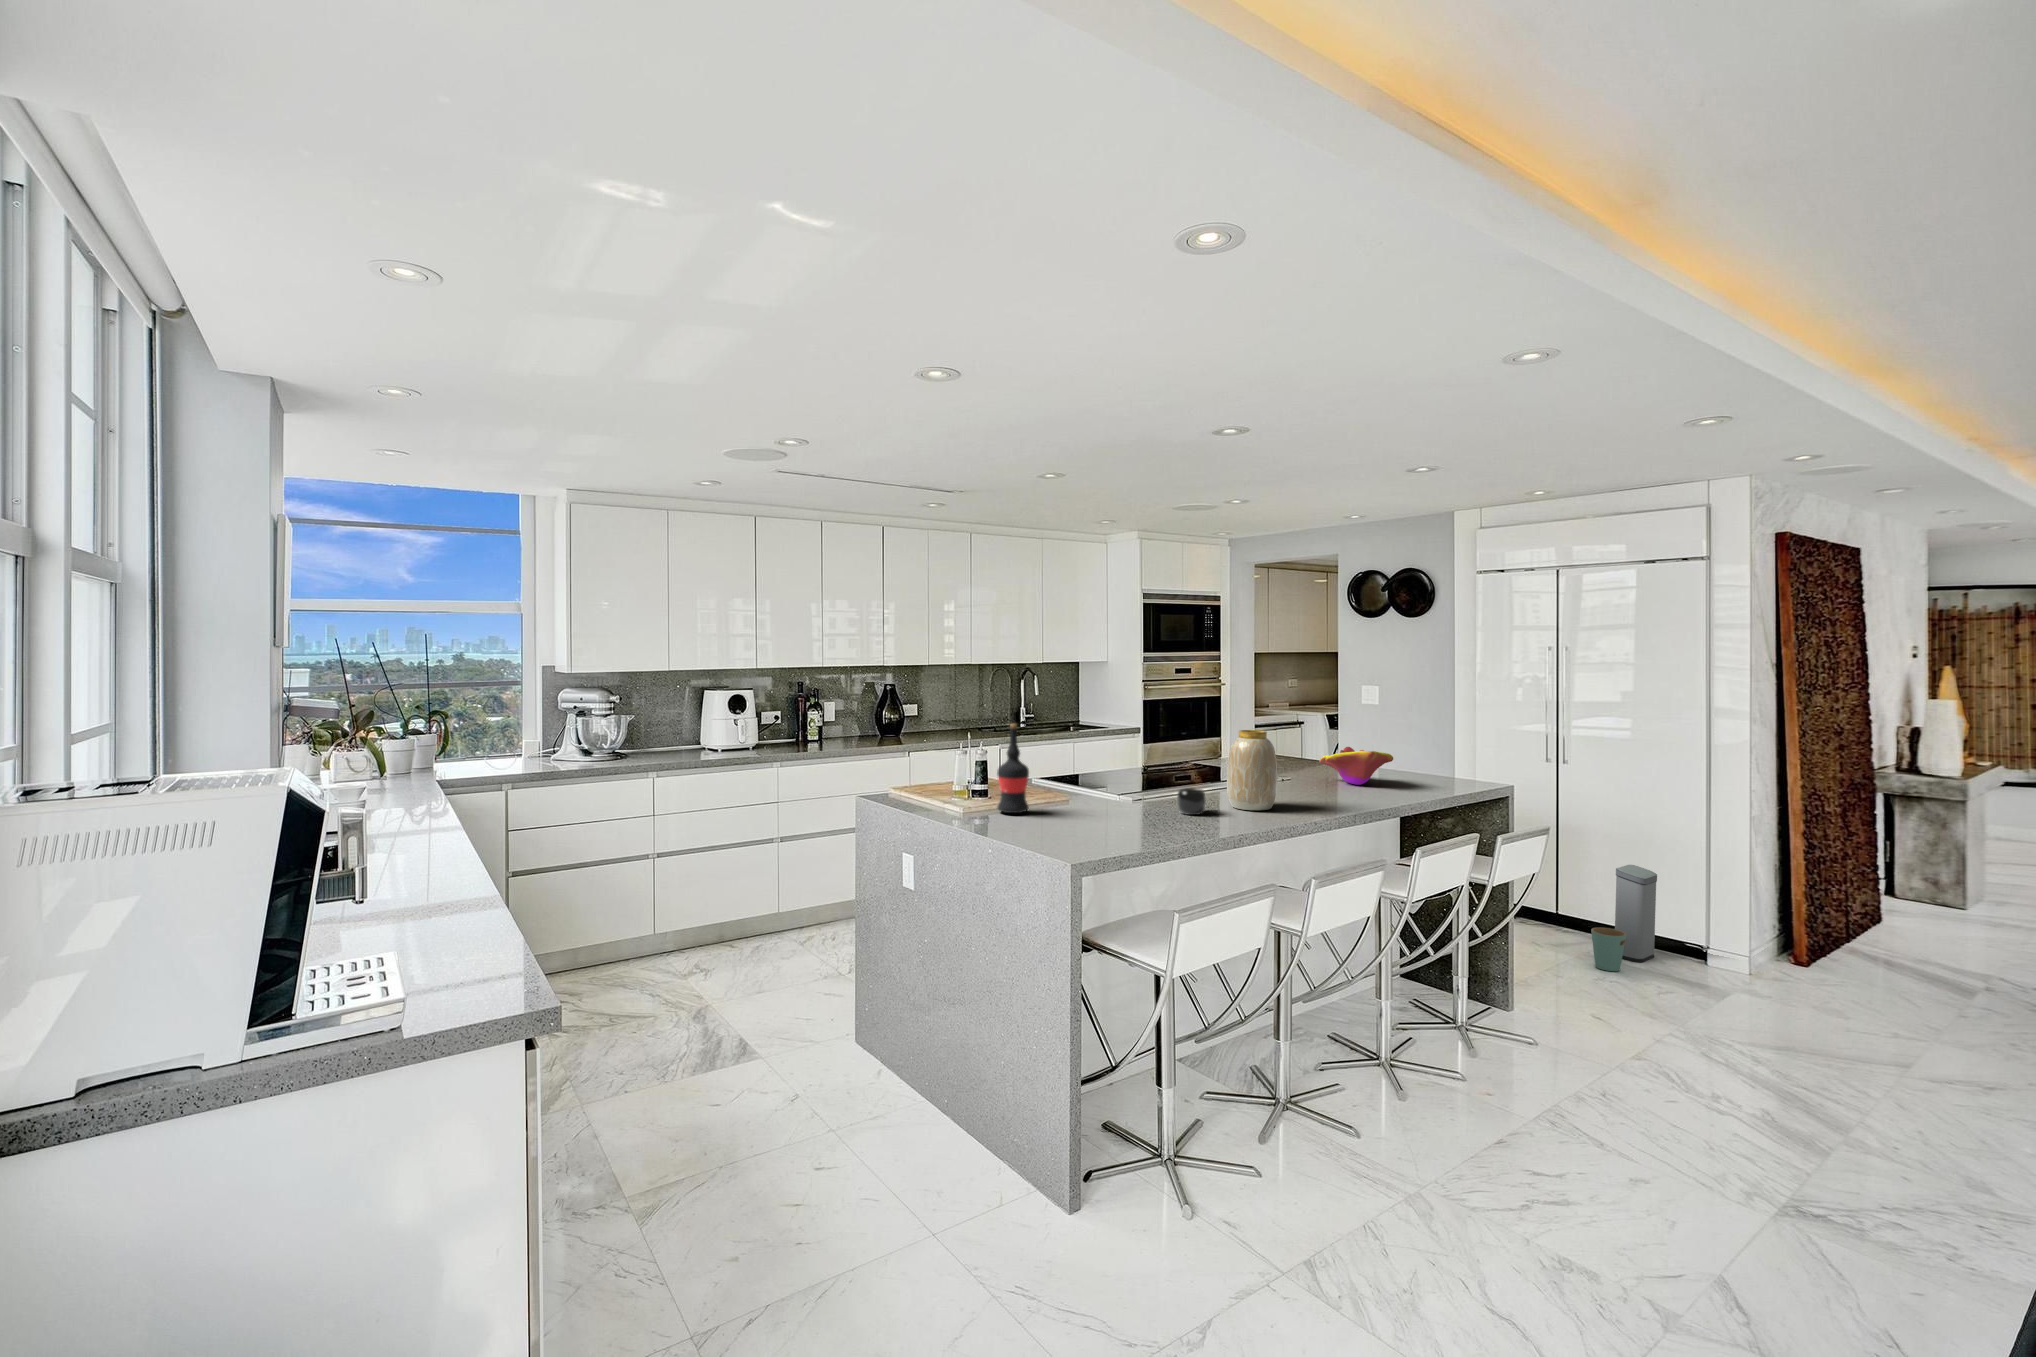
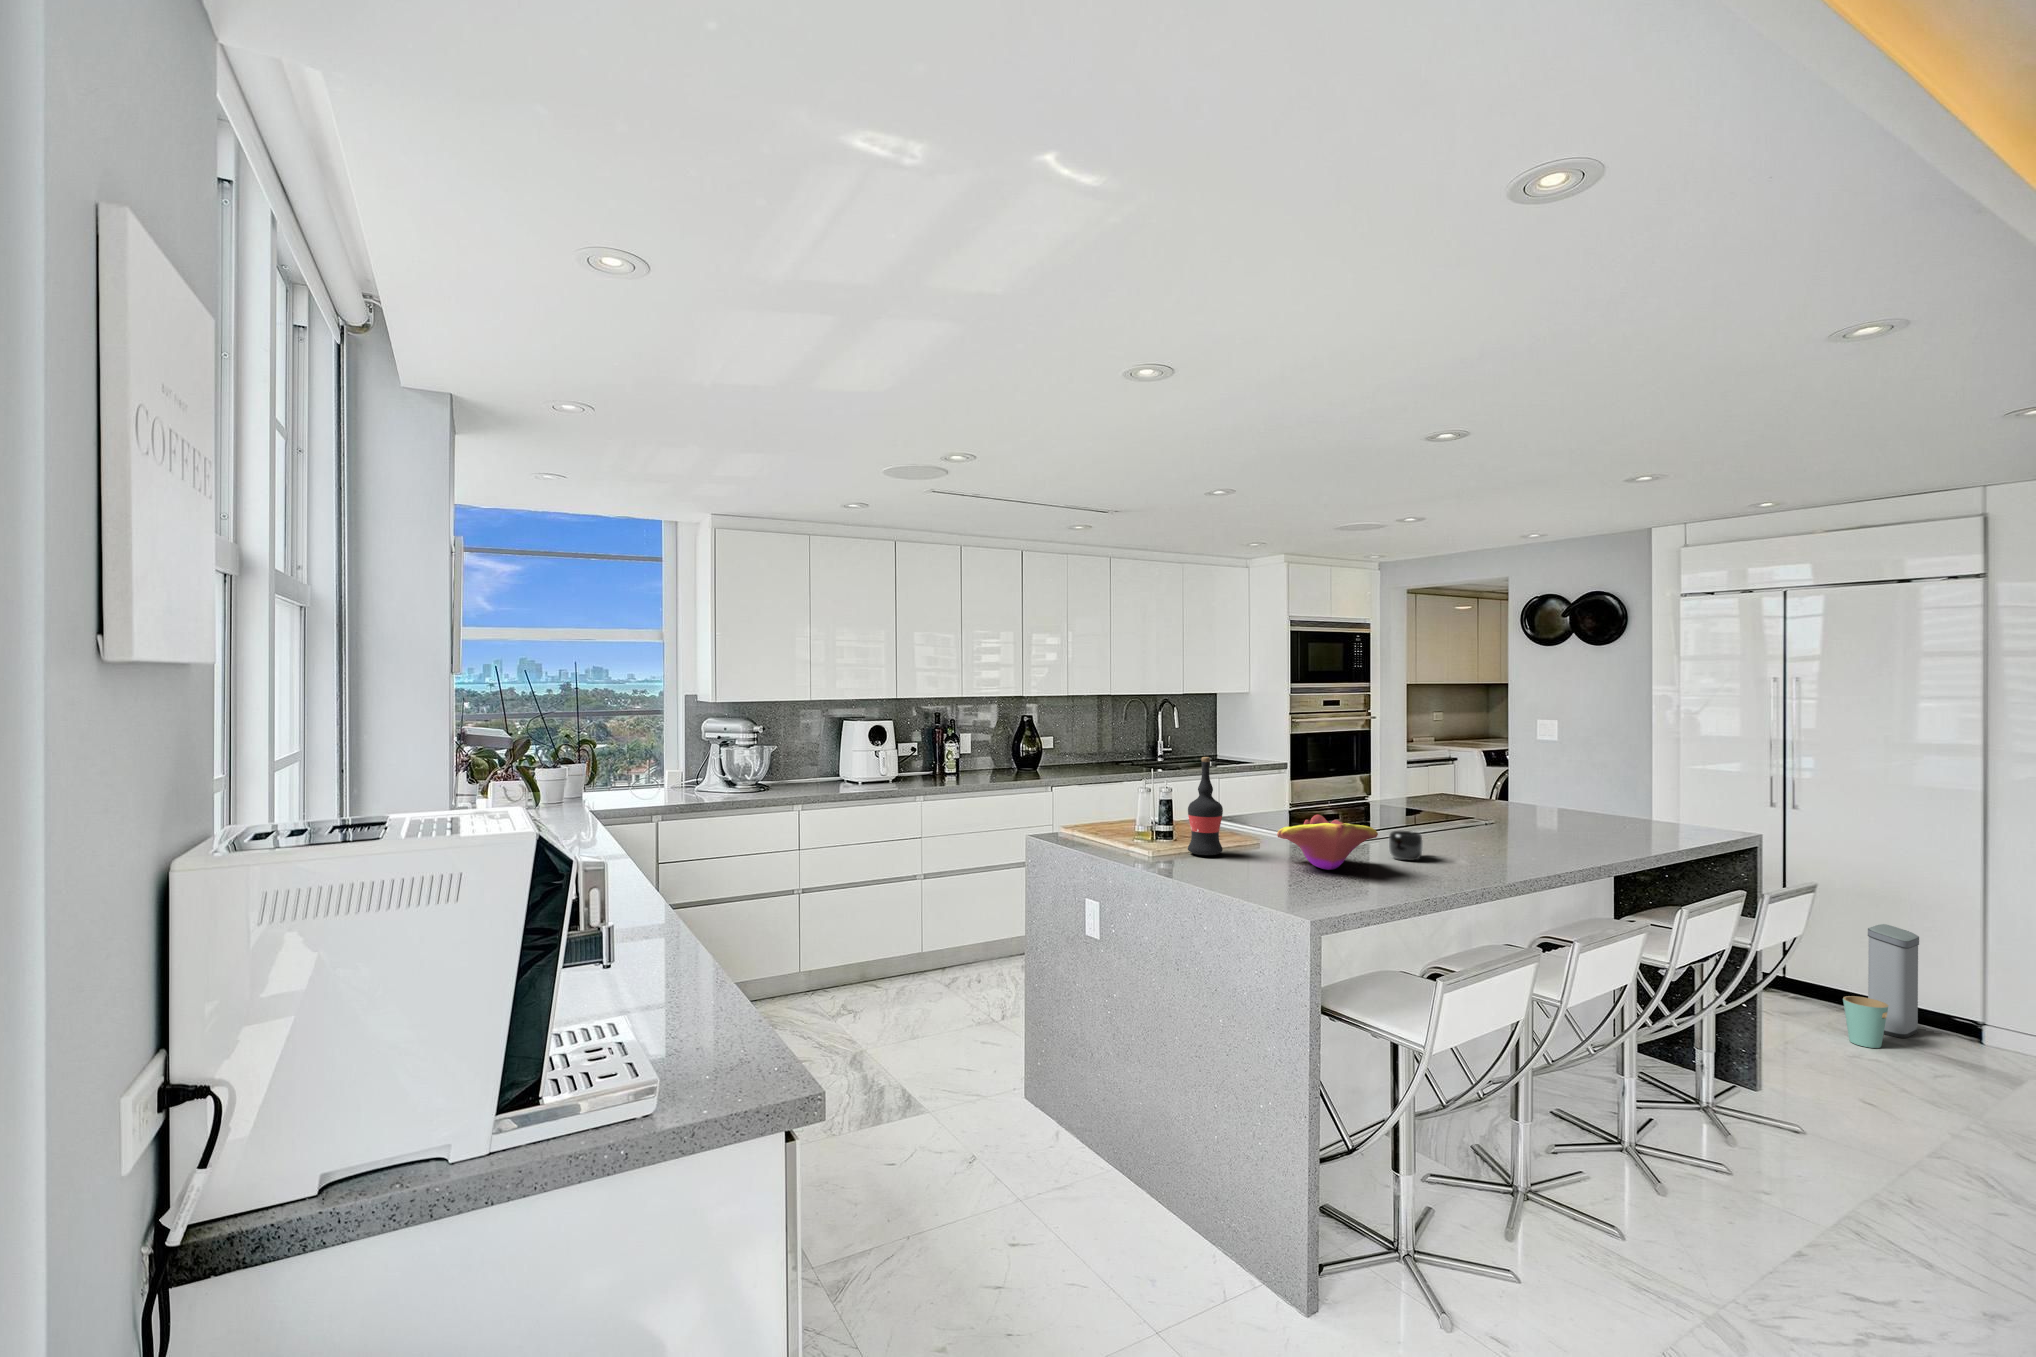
vase: present [1227,730,1277,810] -> none [1442,766,1501,857]
decorative bowl: present [1319,747,1393,785] -> present [1277,815,1378,870]

